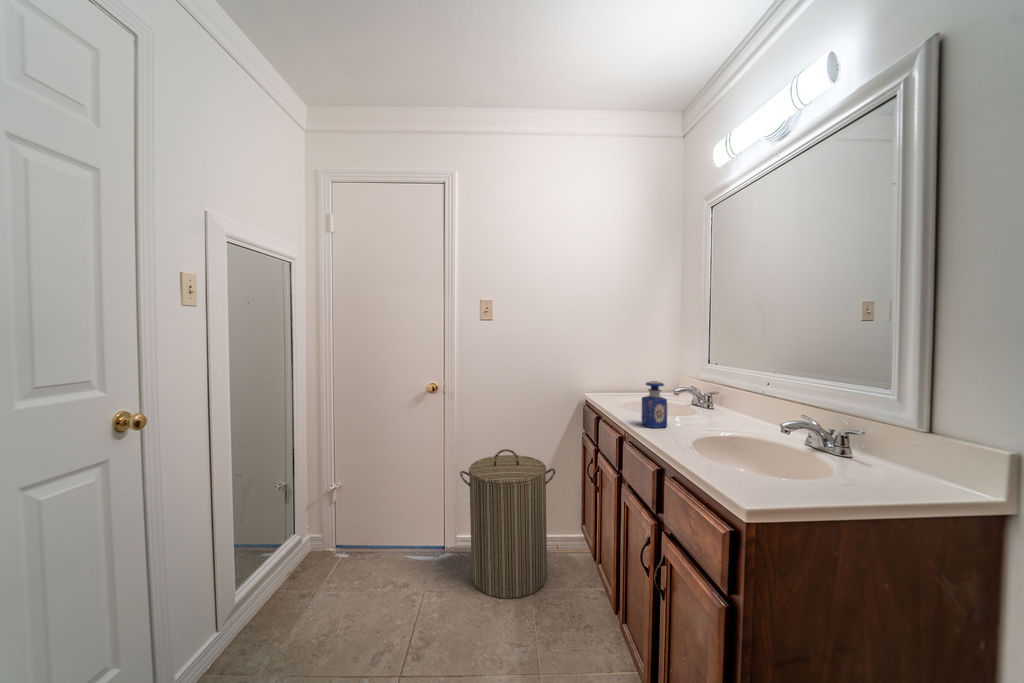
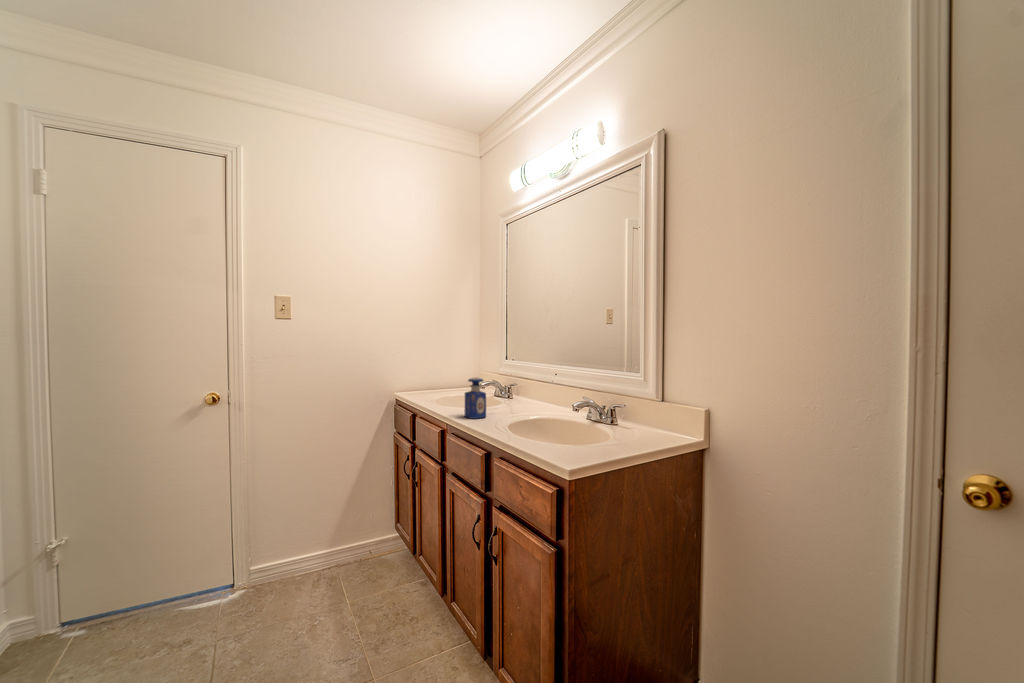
laundry hamper: present [460,449,555,599] -> none [262,459,374,621]

